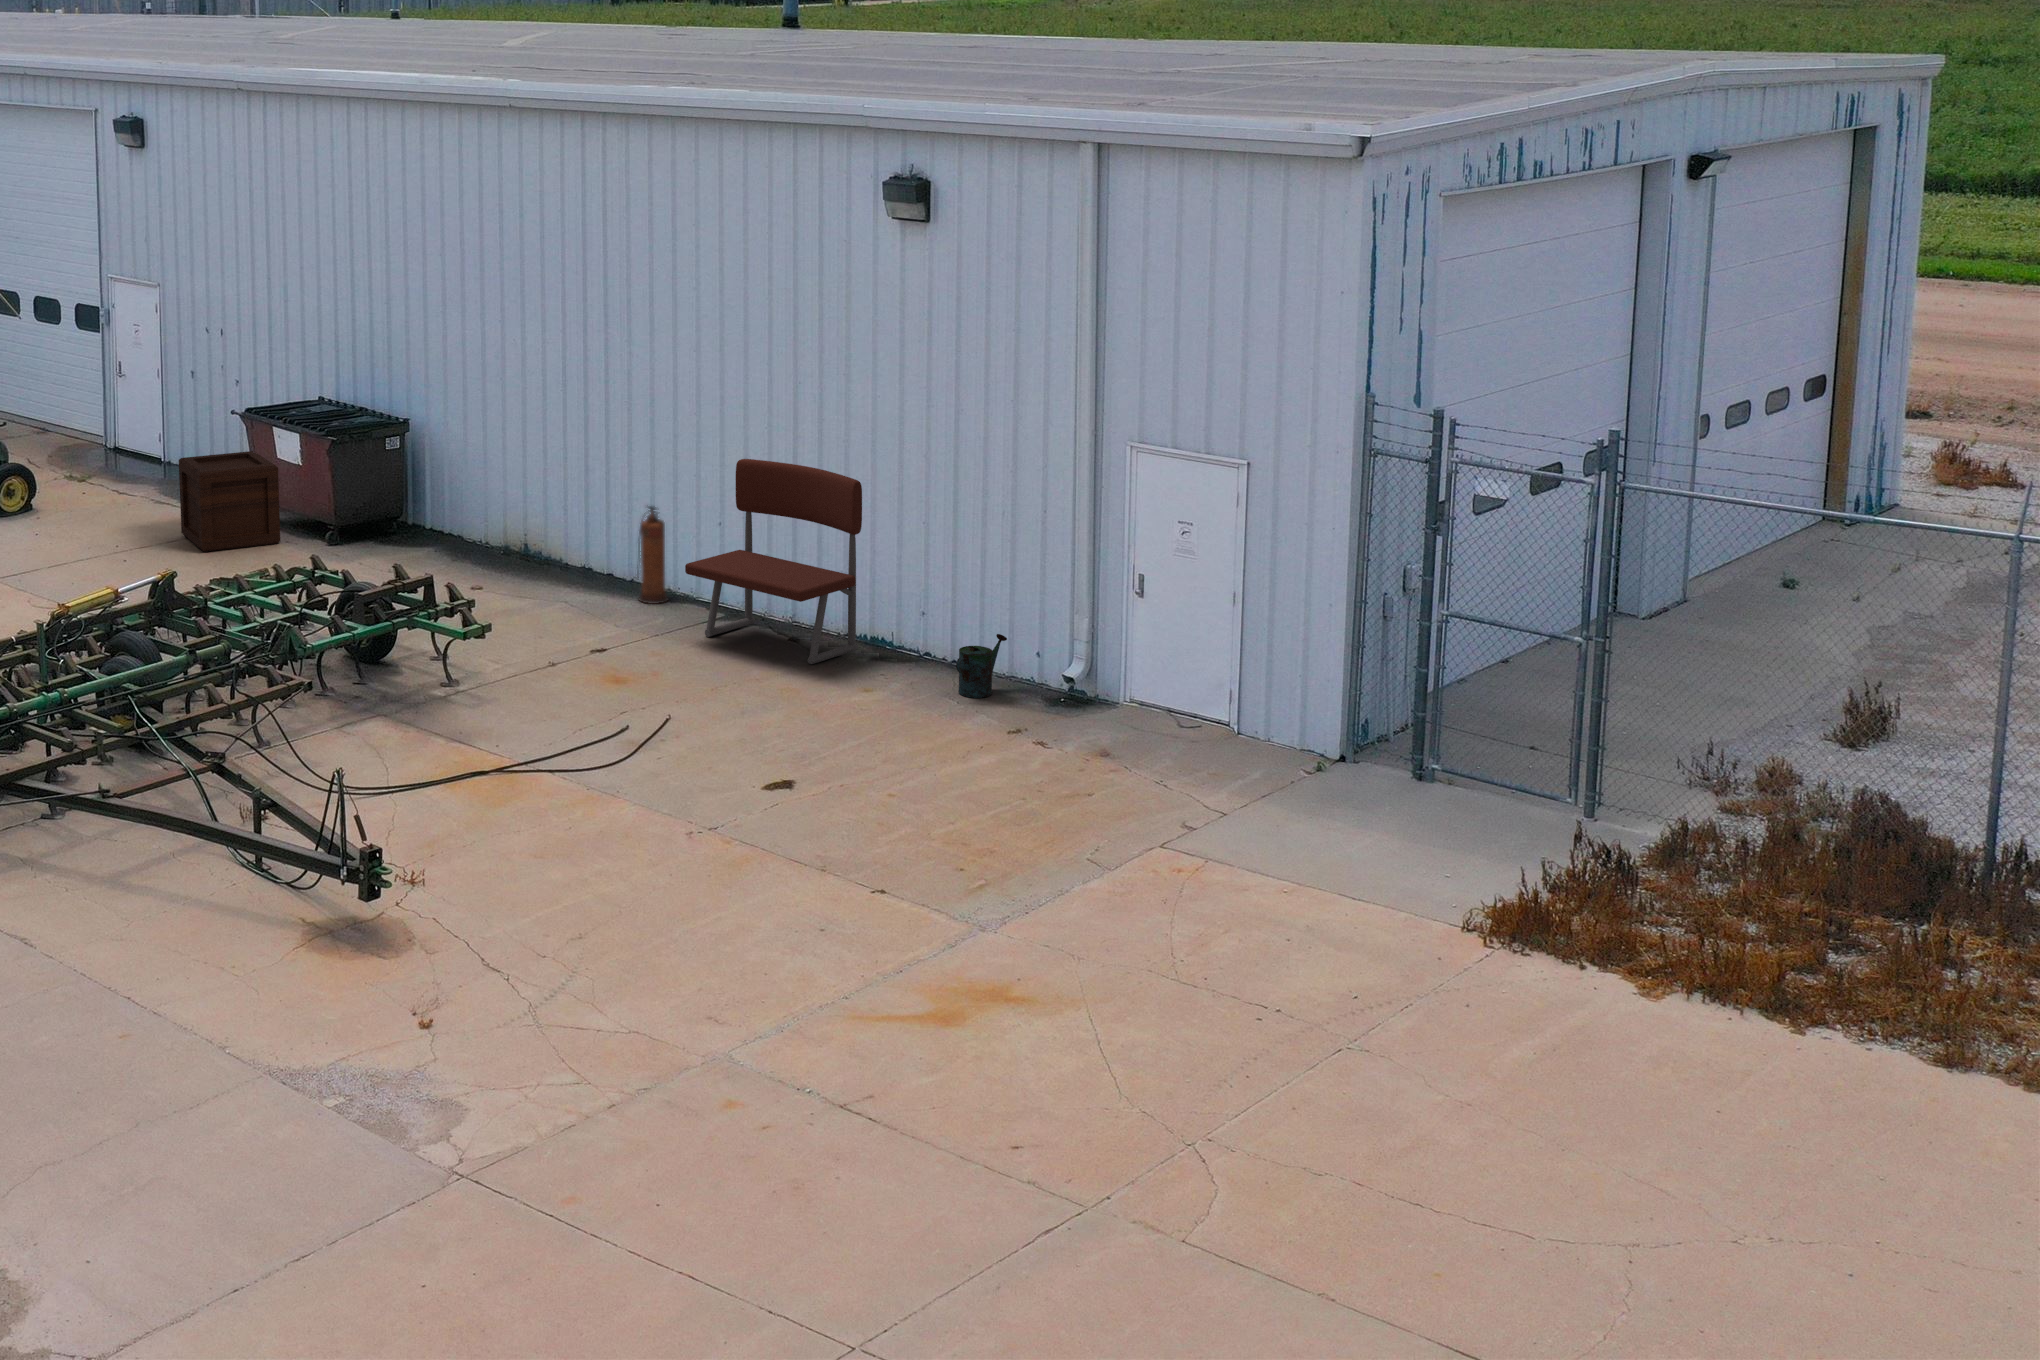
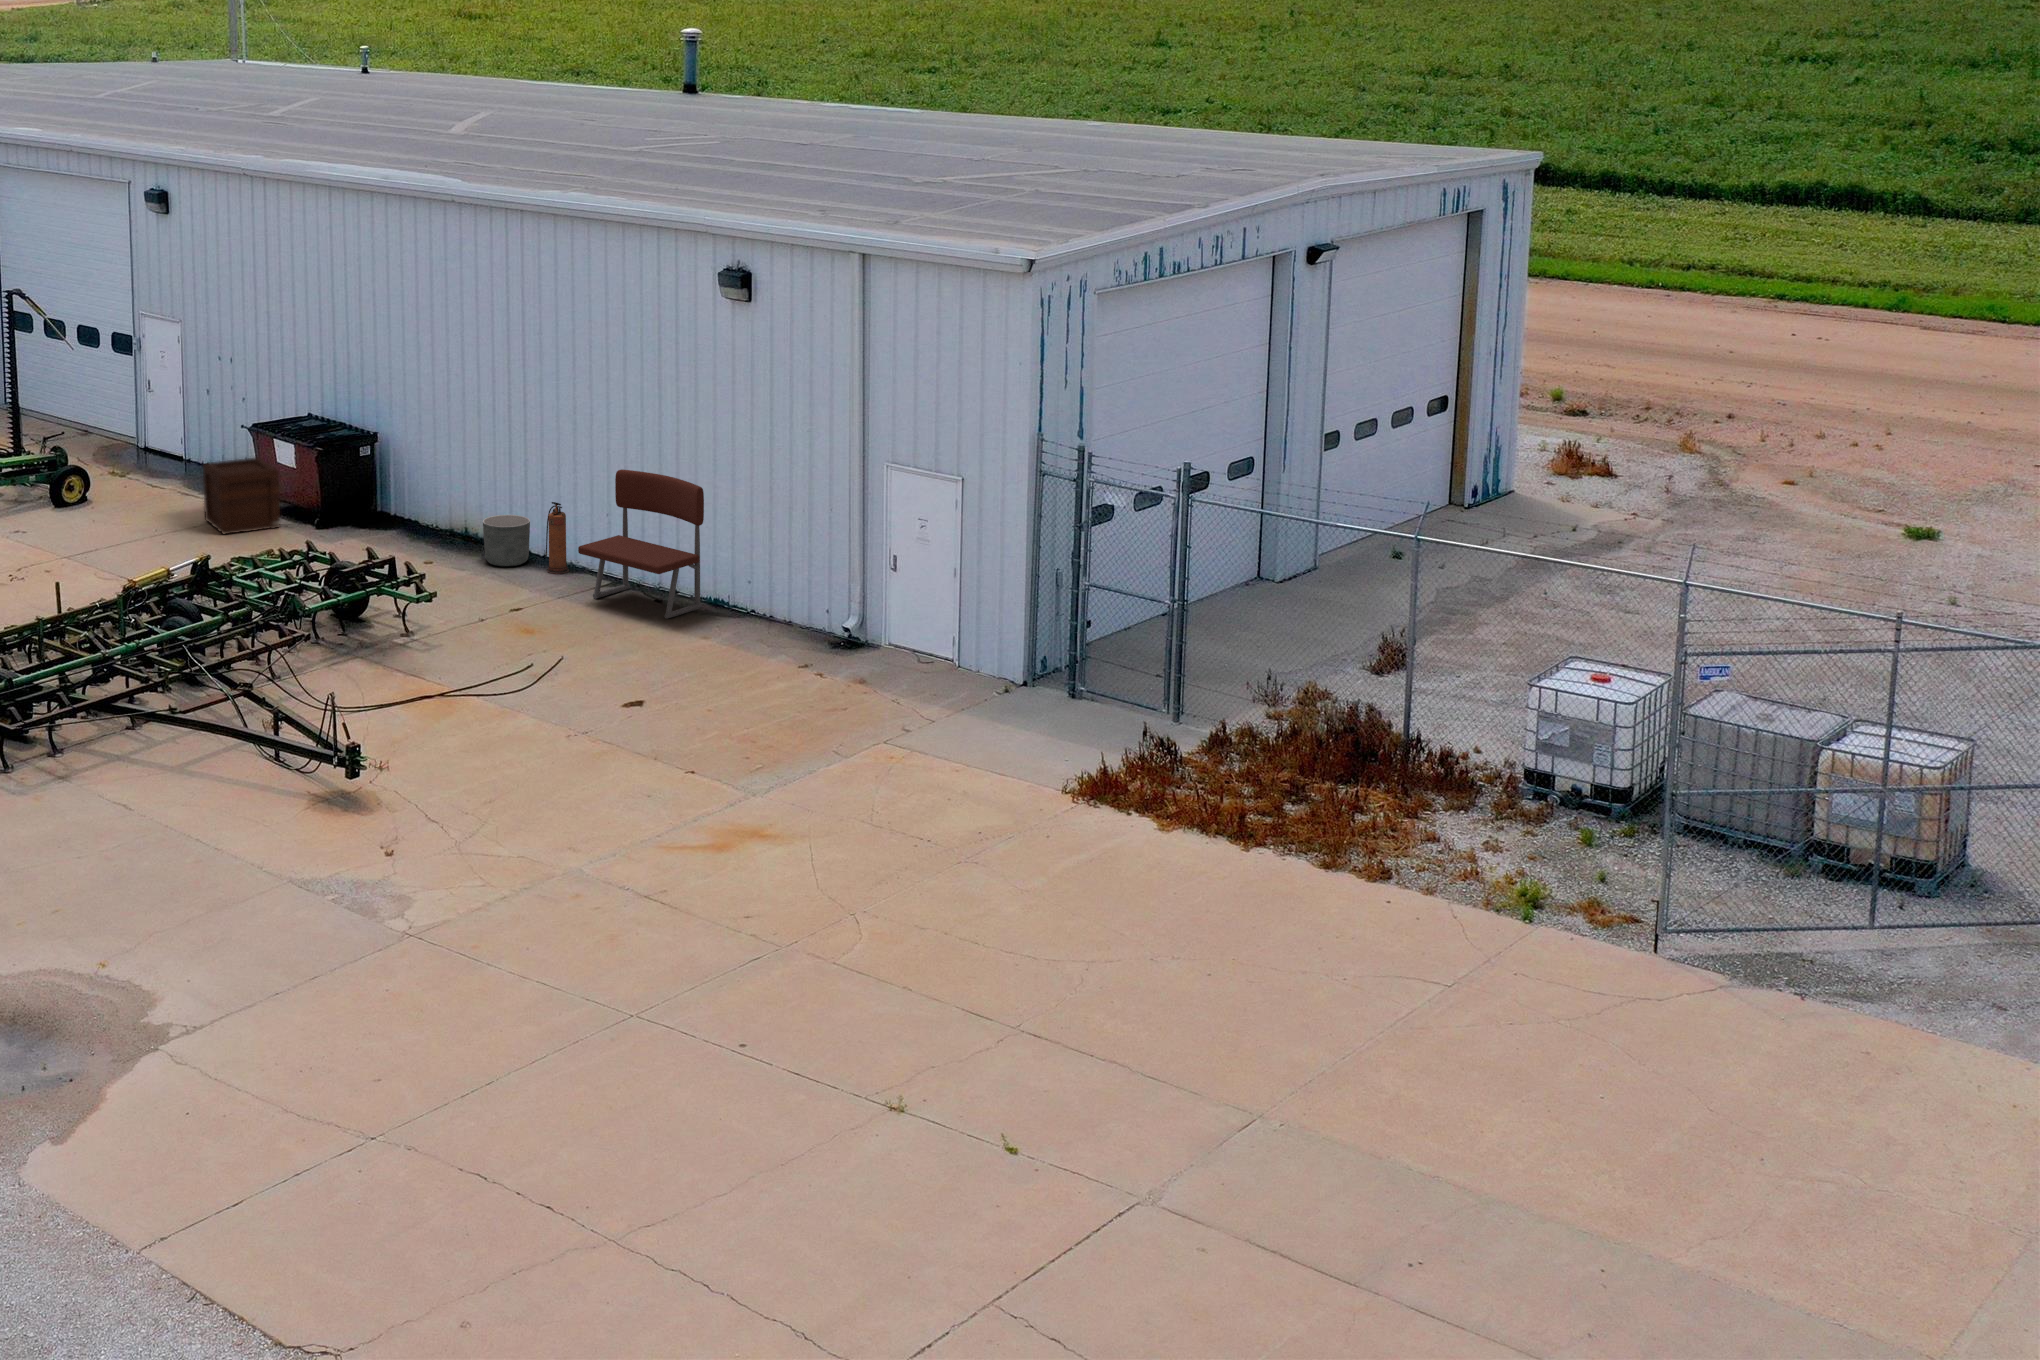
planter: none [551,524,615,594] -> present [483,515,530,566]
watering can: present [956,634,1007,698] -> none [766,597,804,642]

